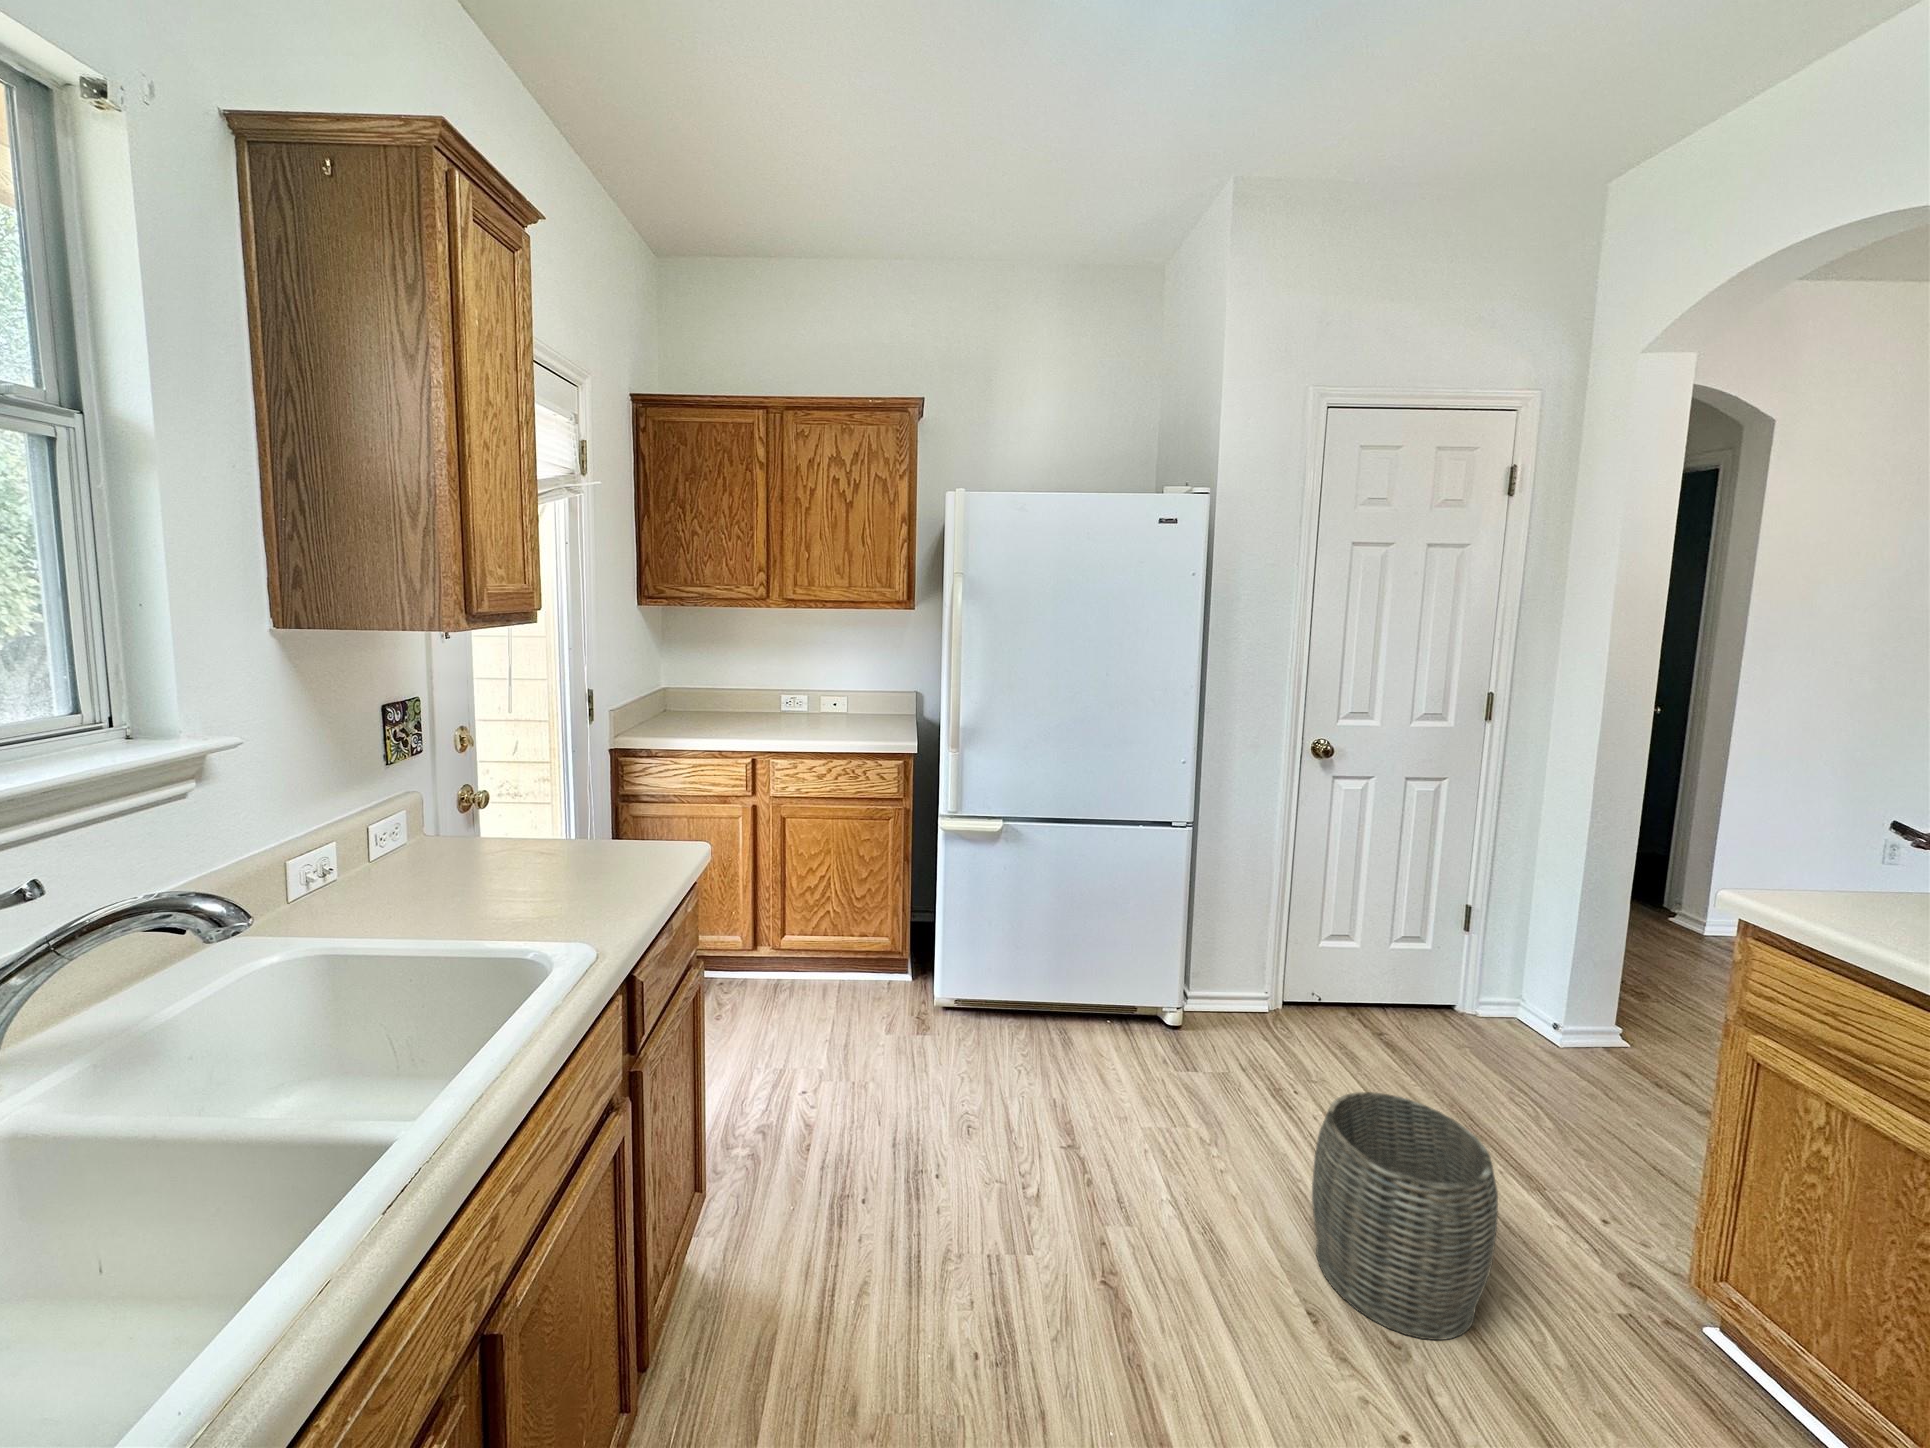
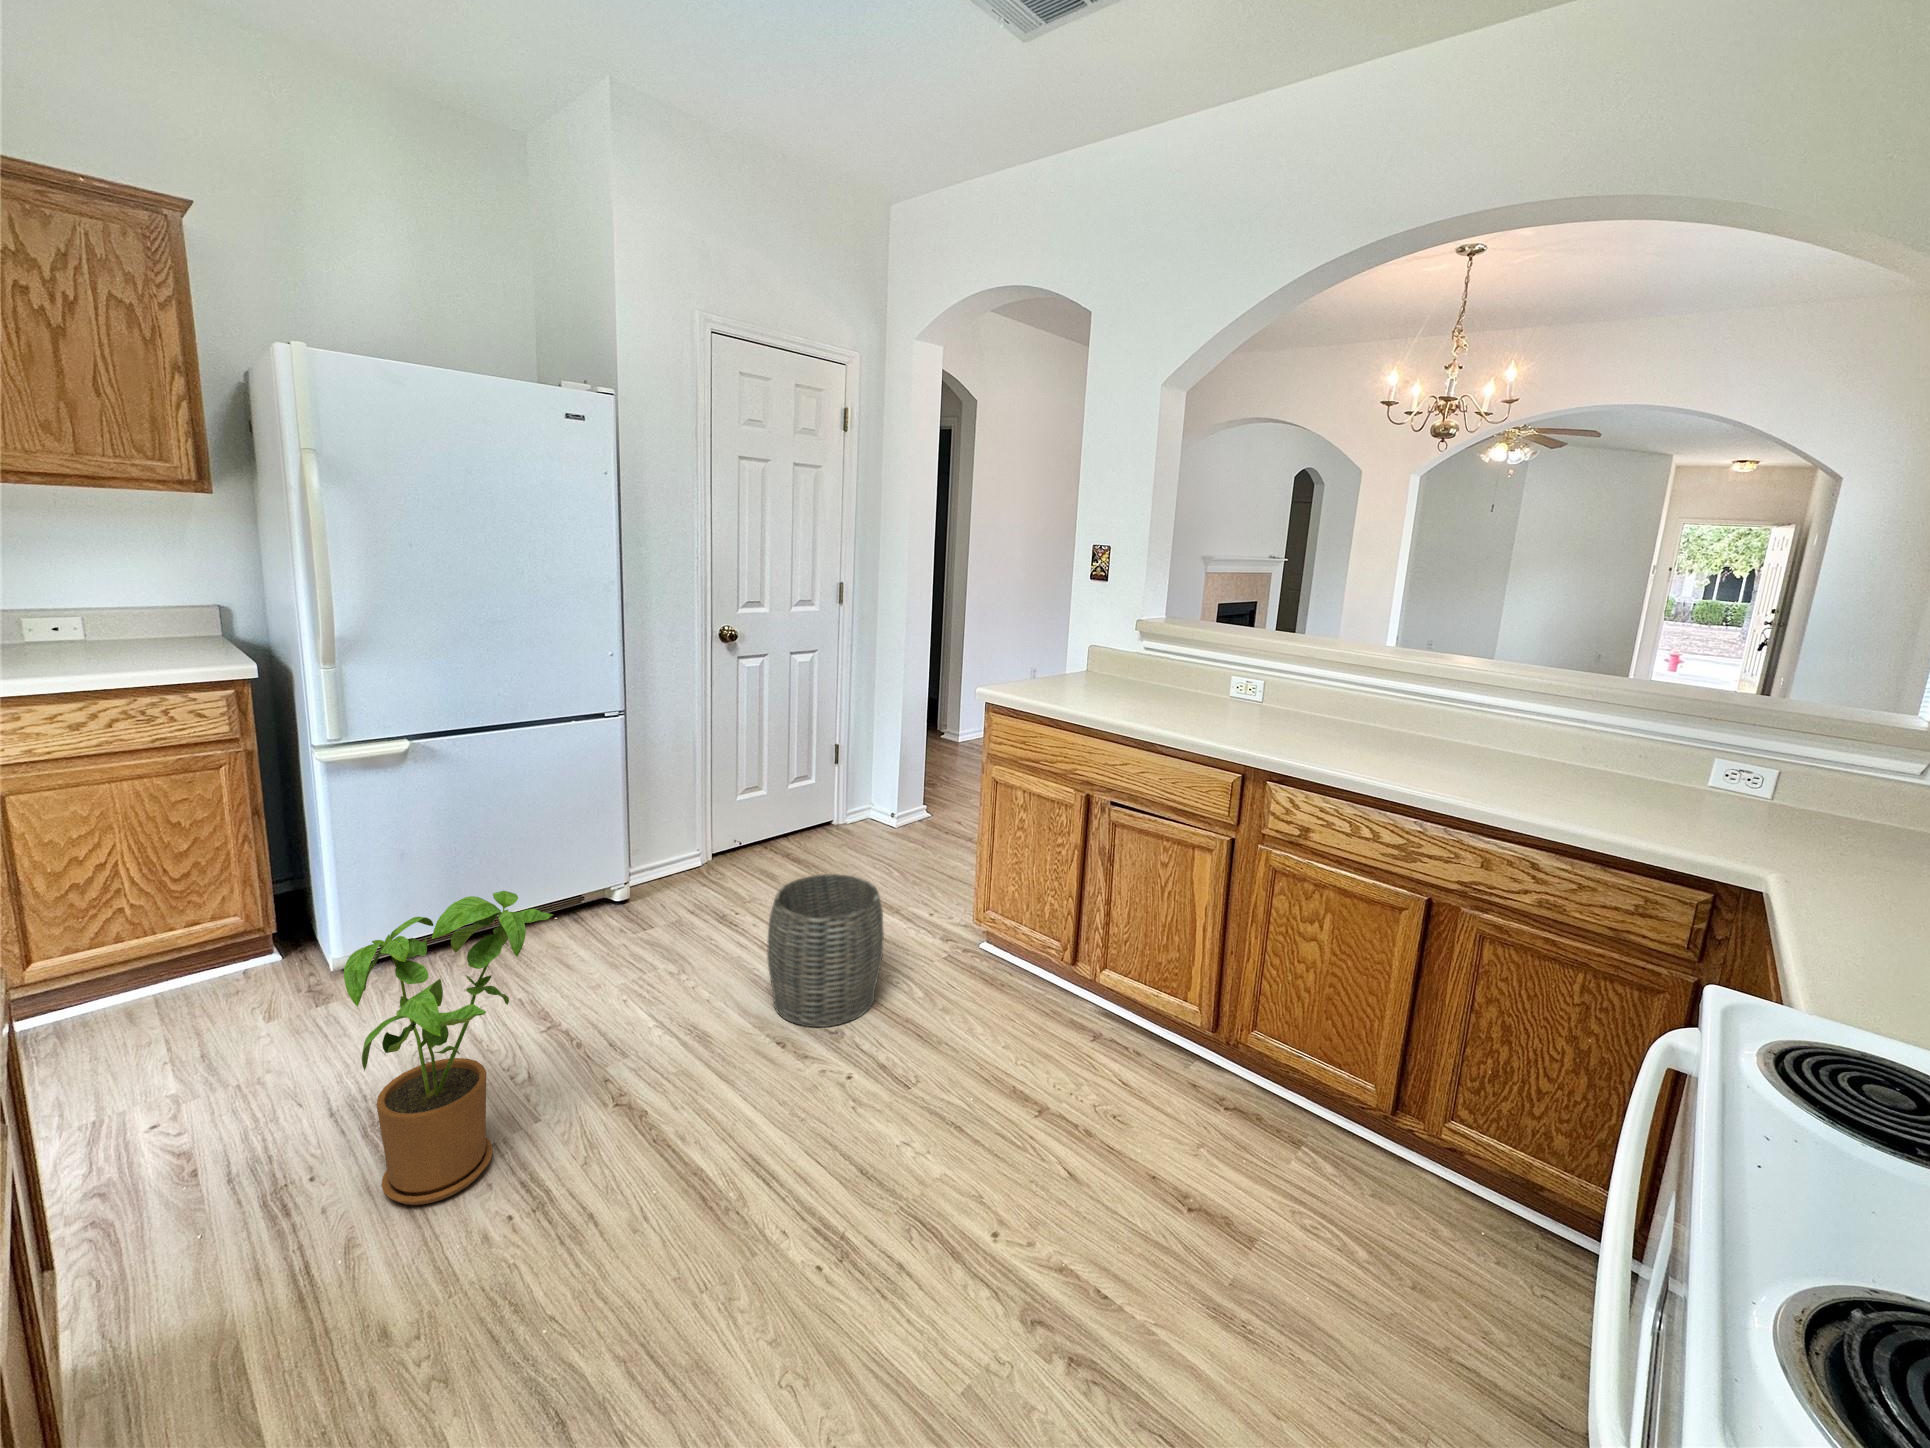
house plant: none [882,1000,1056,1294] -> present [344,891,553,1205]

